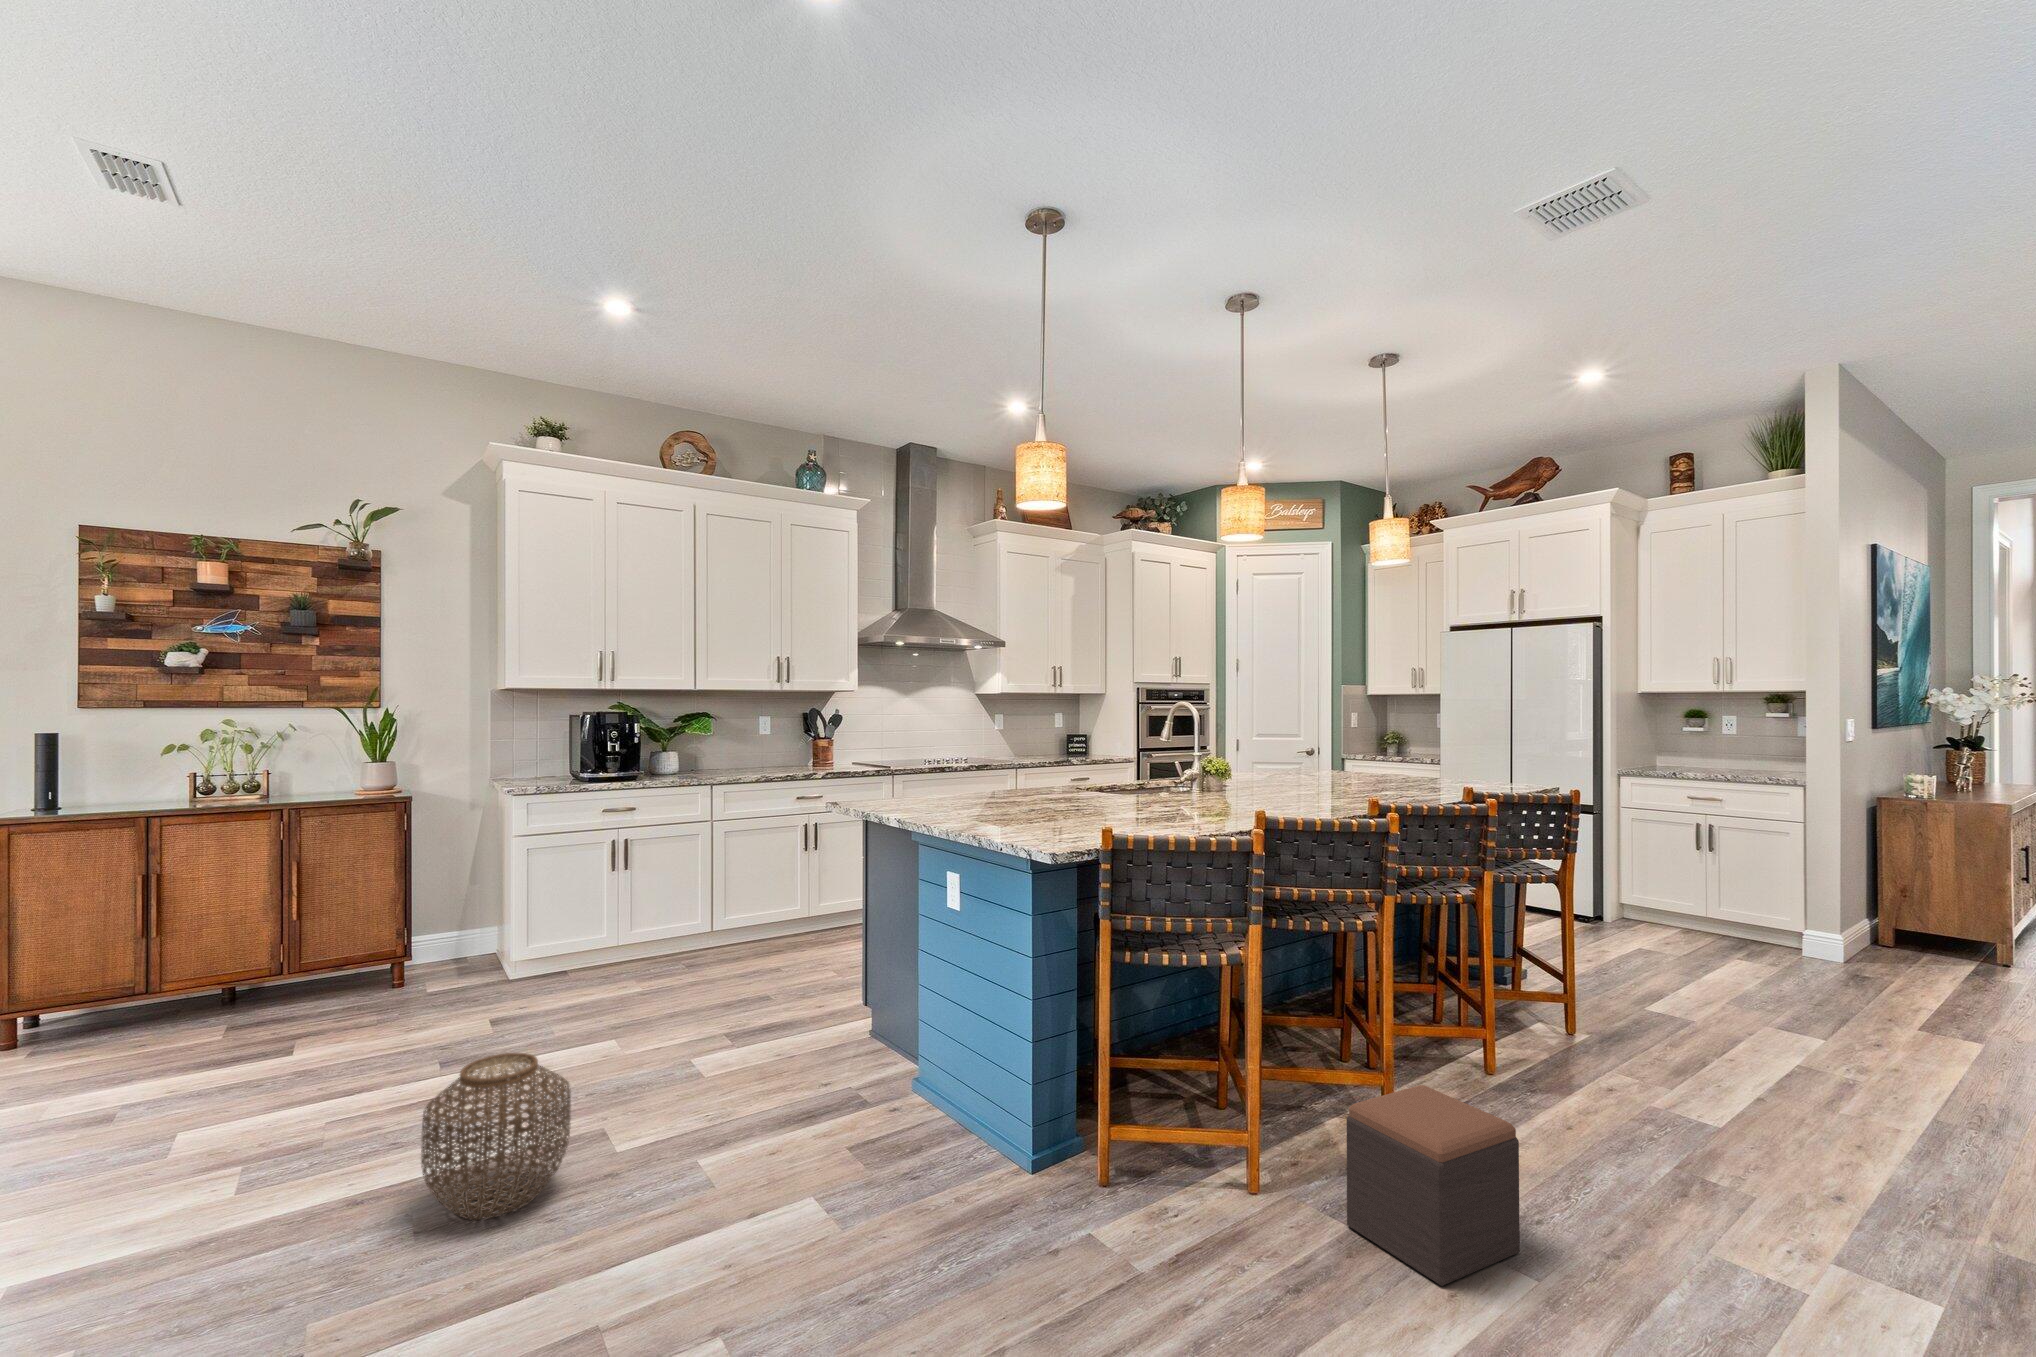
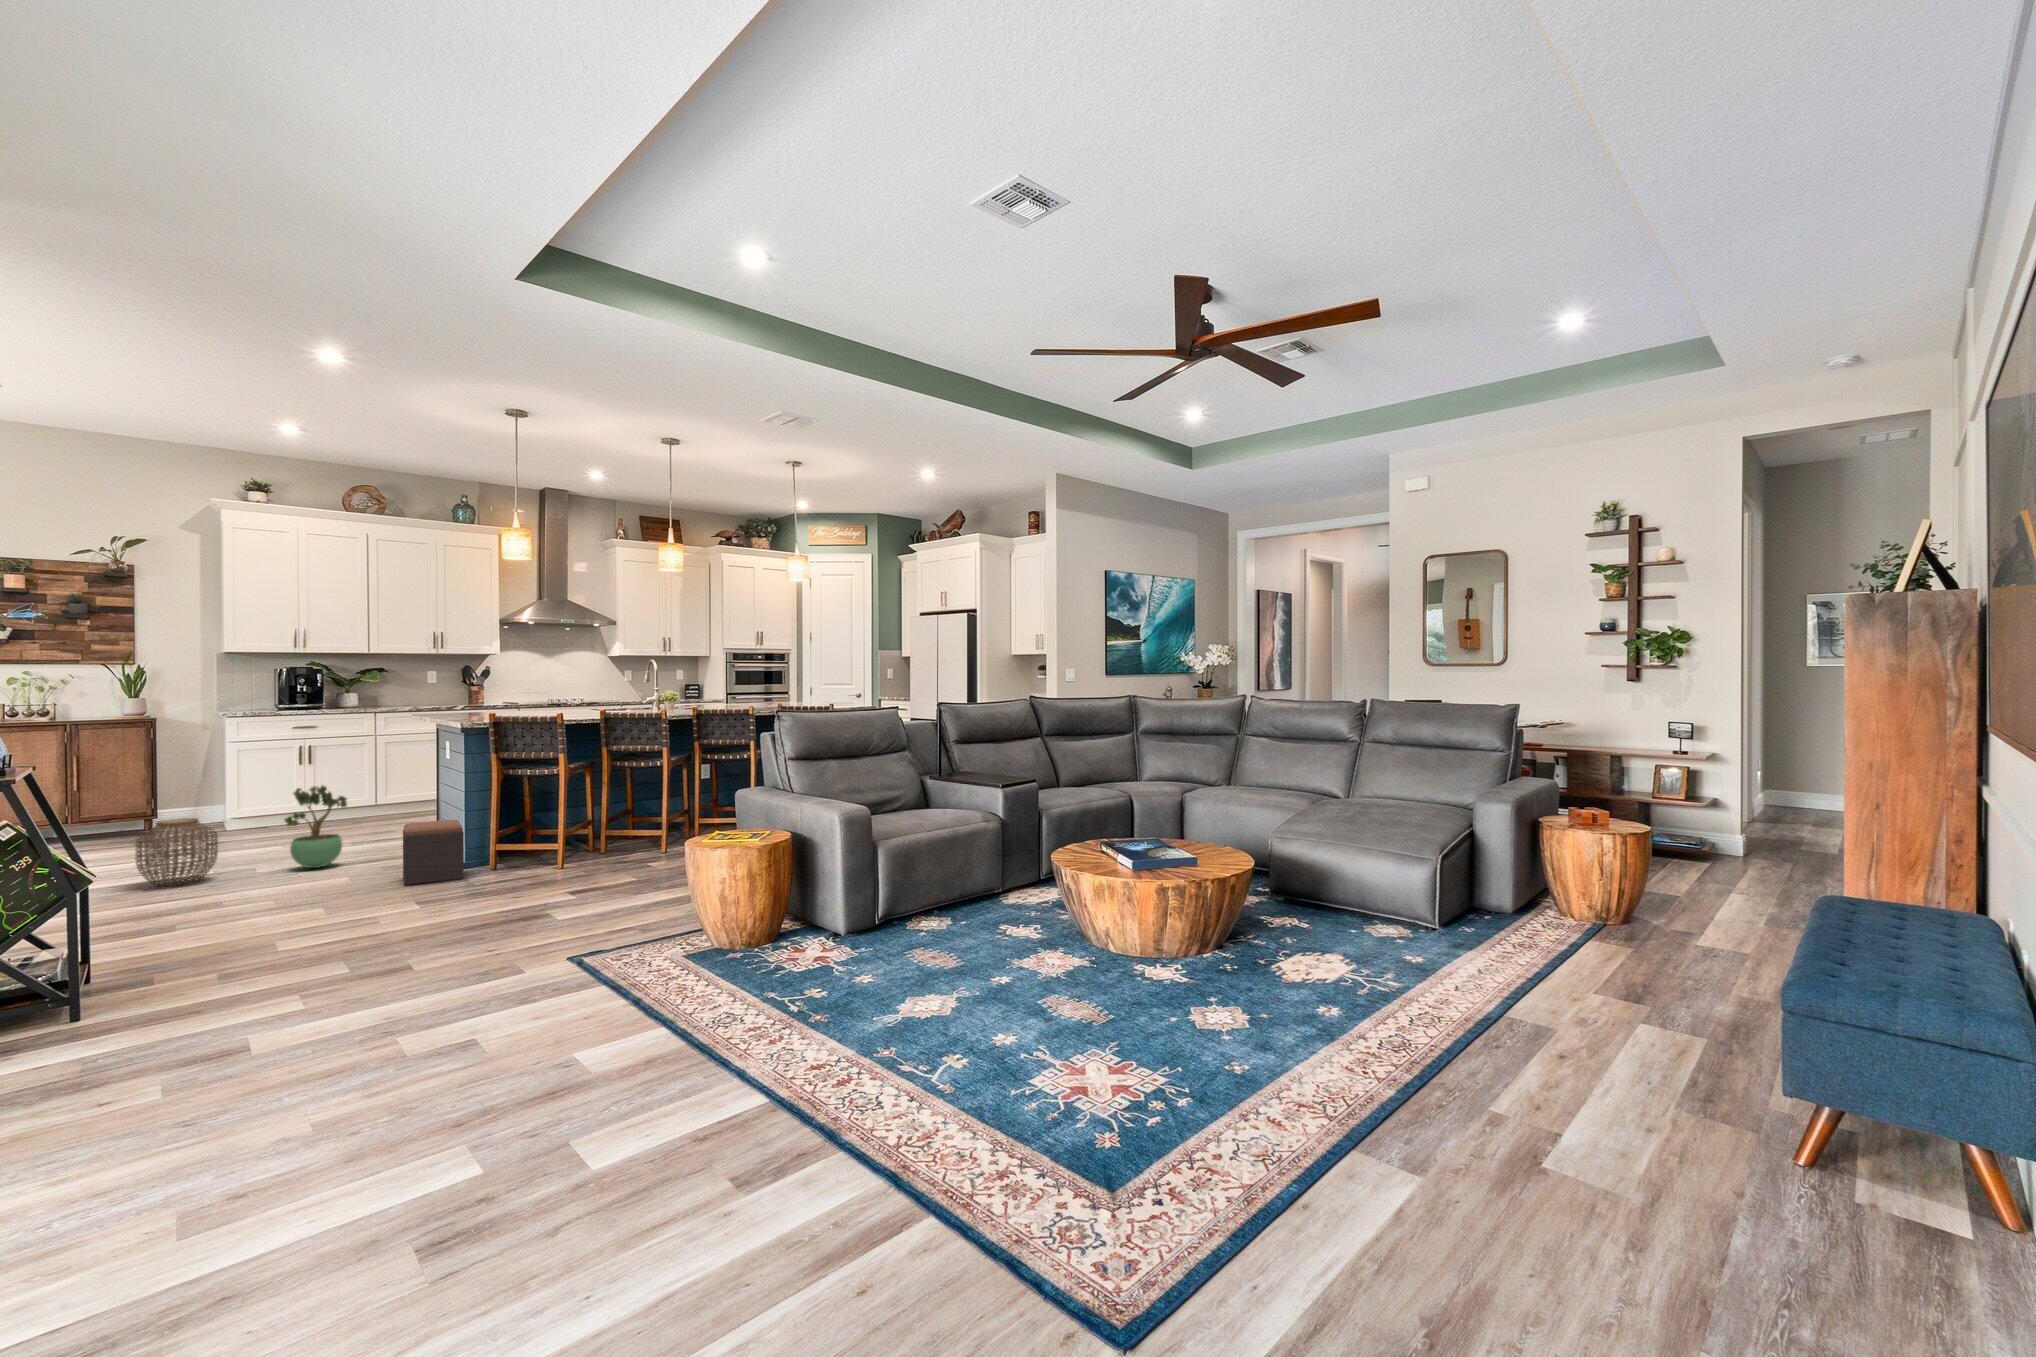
potted plant: none [681,973,797,1145] -> present [285,786,347,868]
footstool: present [1347,1085,1520,1286] -> present [403,820,464,885]

